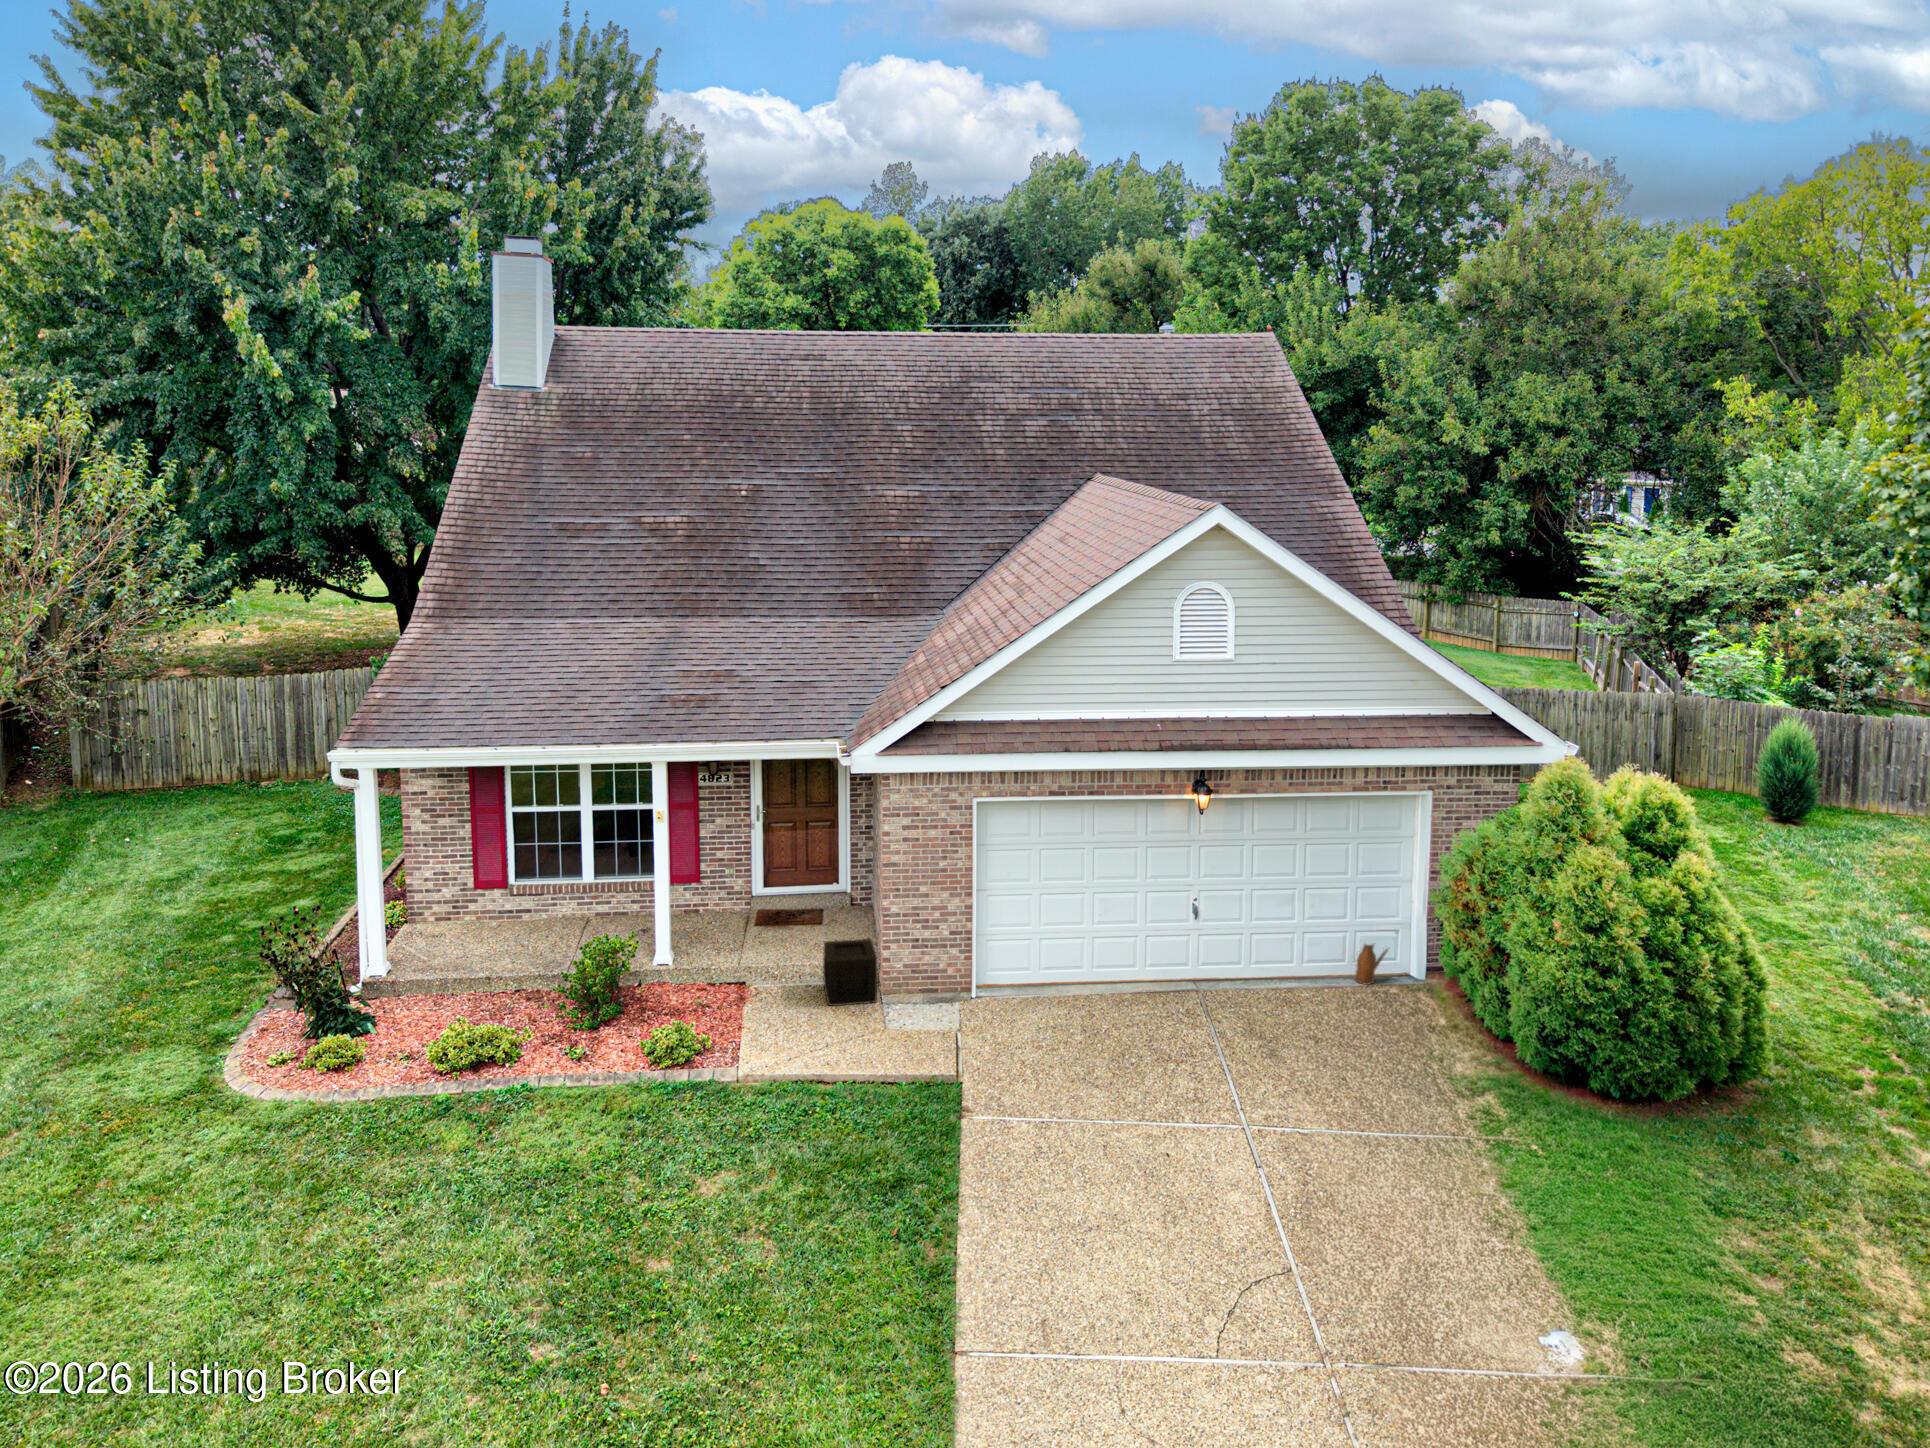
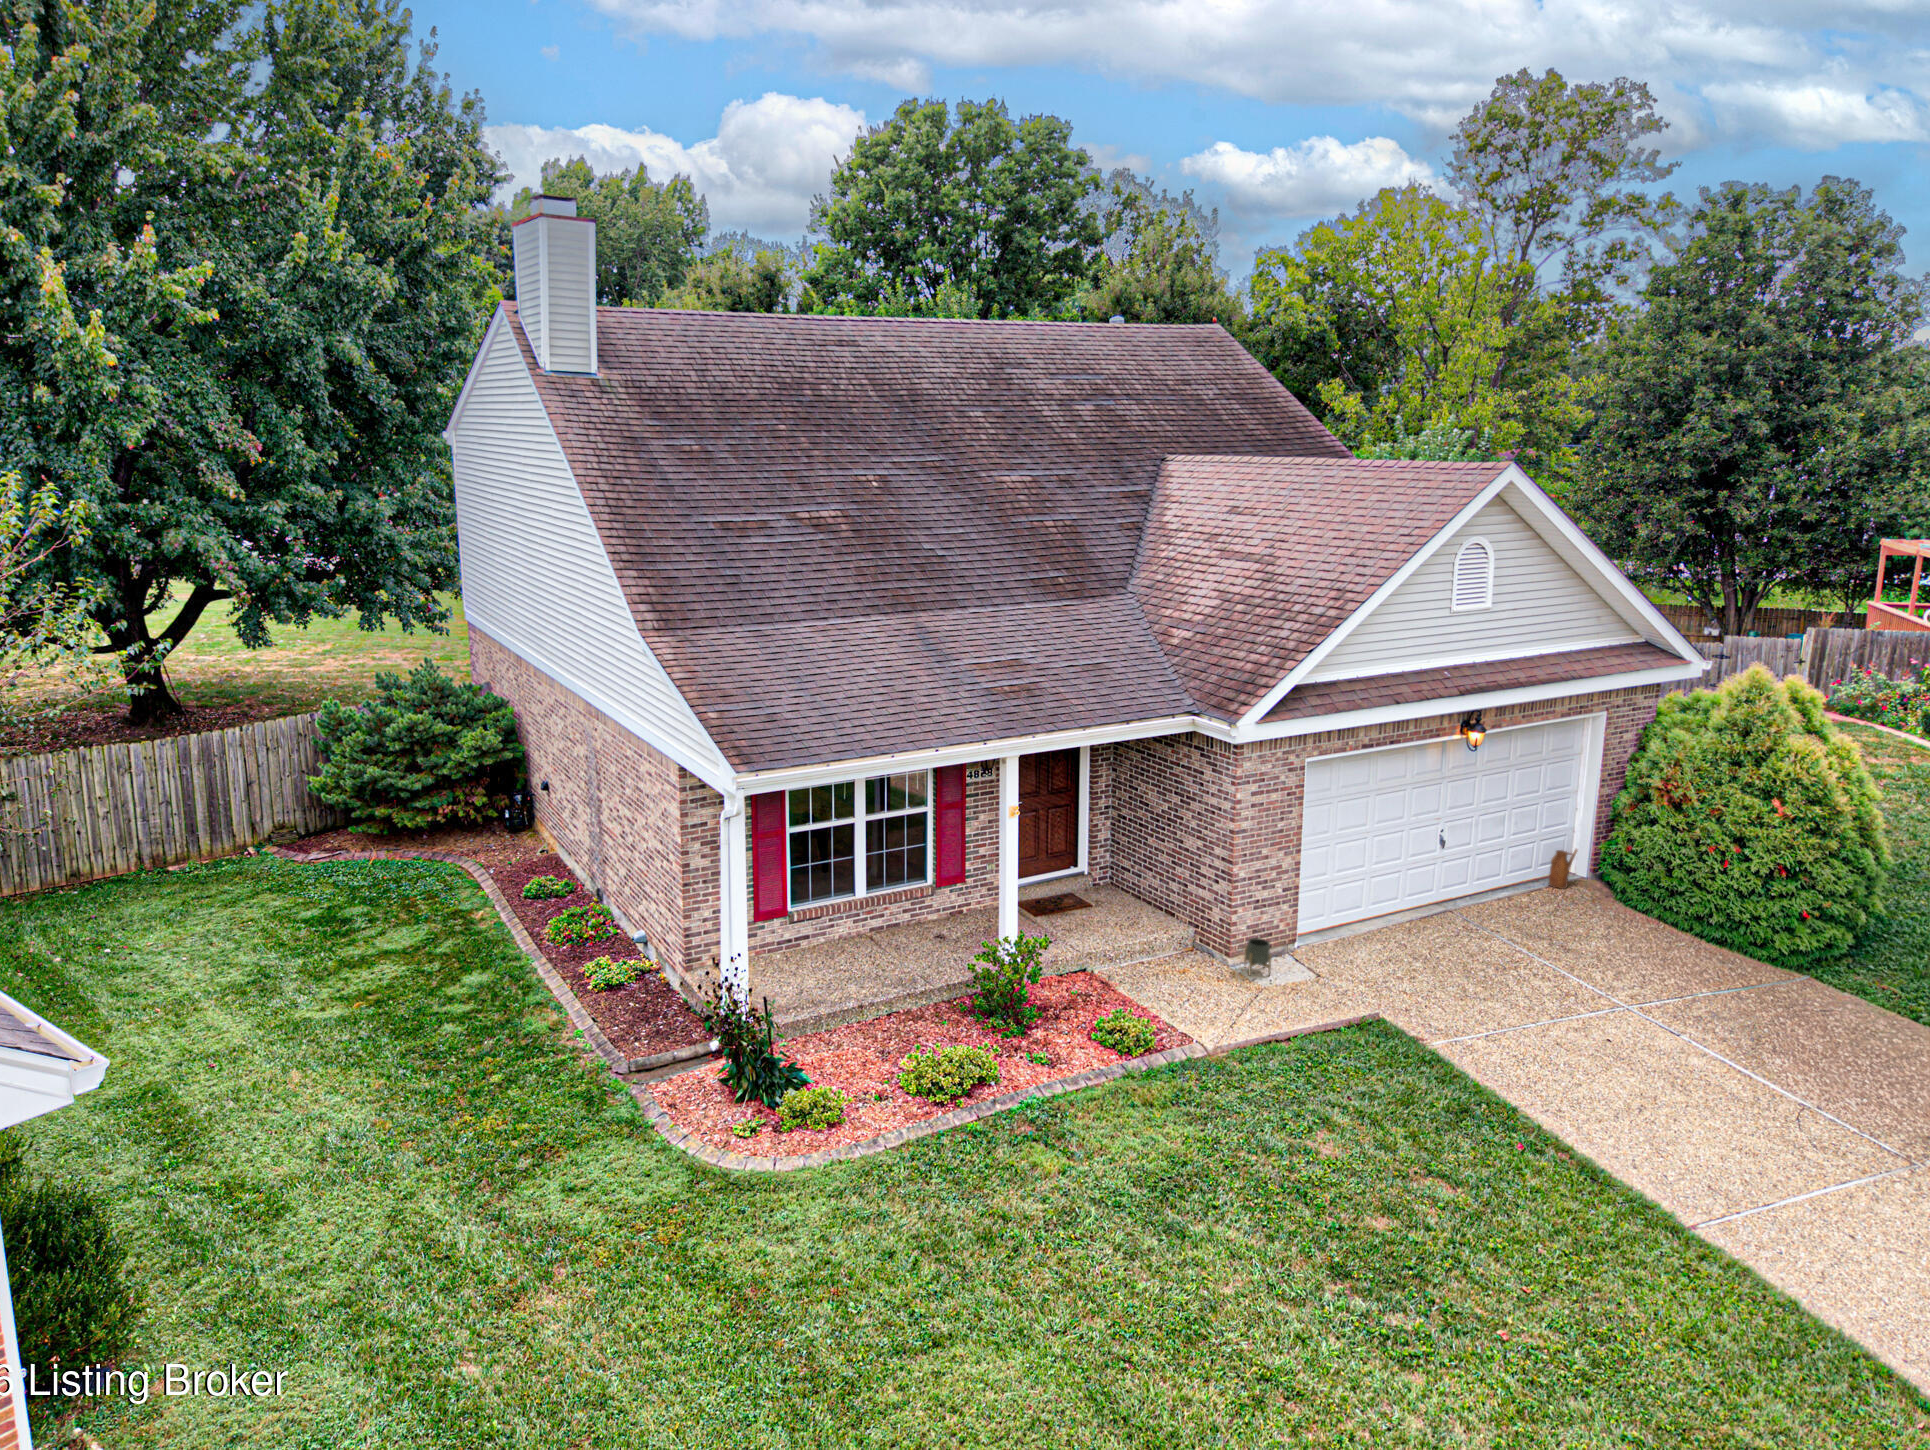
wooden crate: present [823,939,878,1006] -> none [1163,909,1234,980]
planter: none [884,975,913,1015] -> present [1244,938,1272,975]

